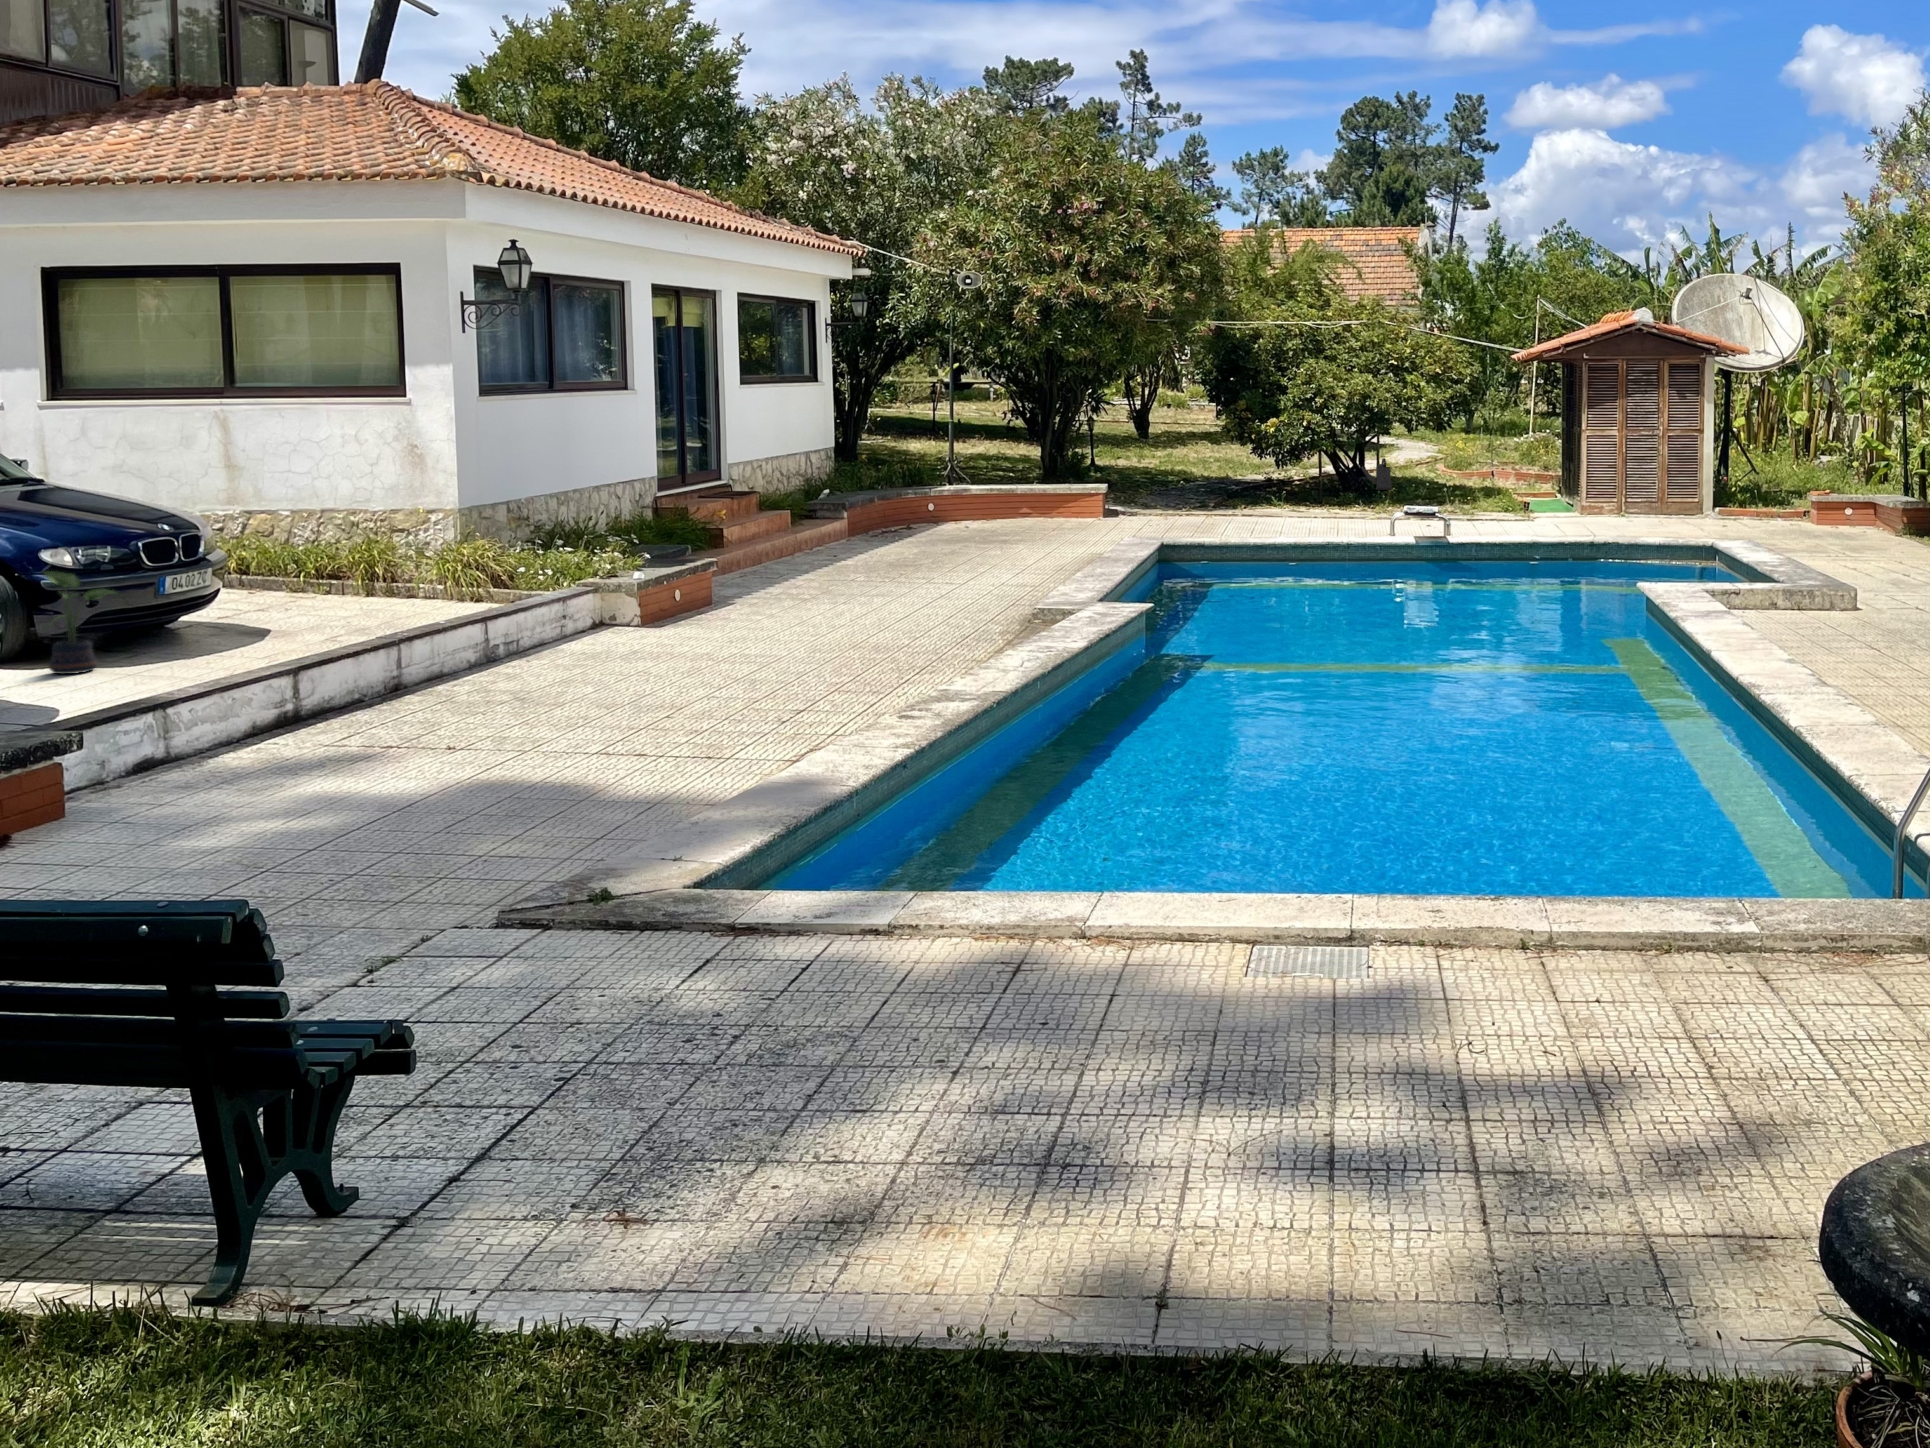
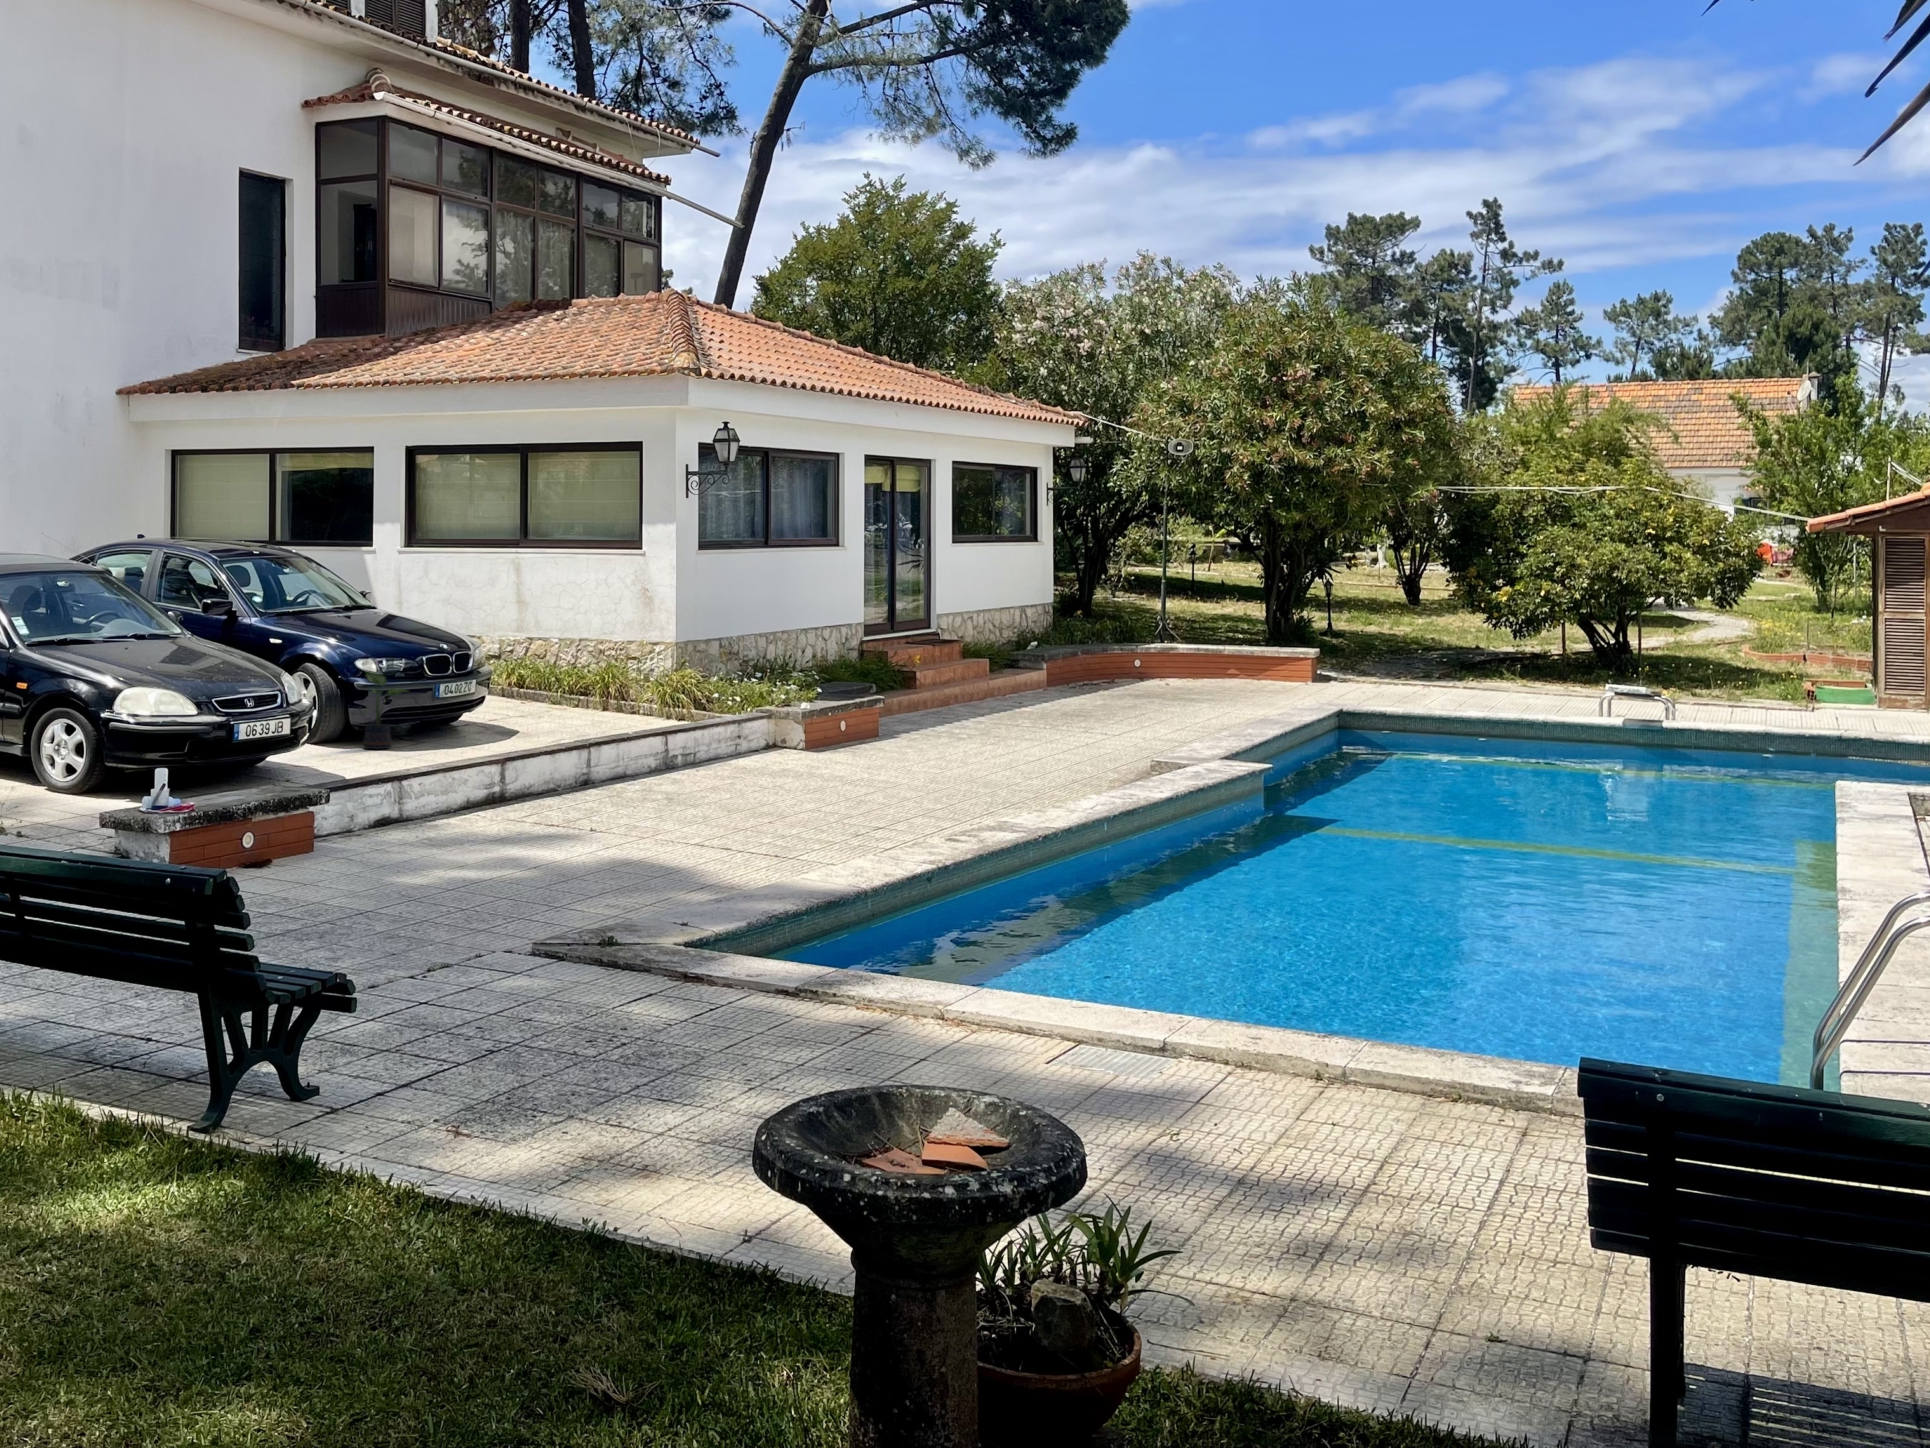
watering can: present [1361,458,1397,490] -> none [1621,637,1668,673]

